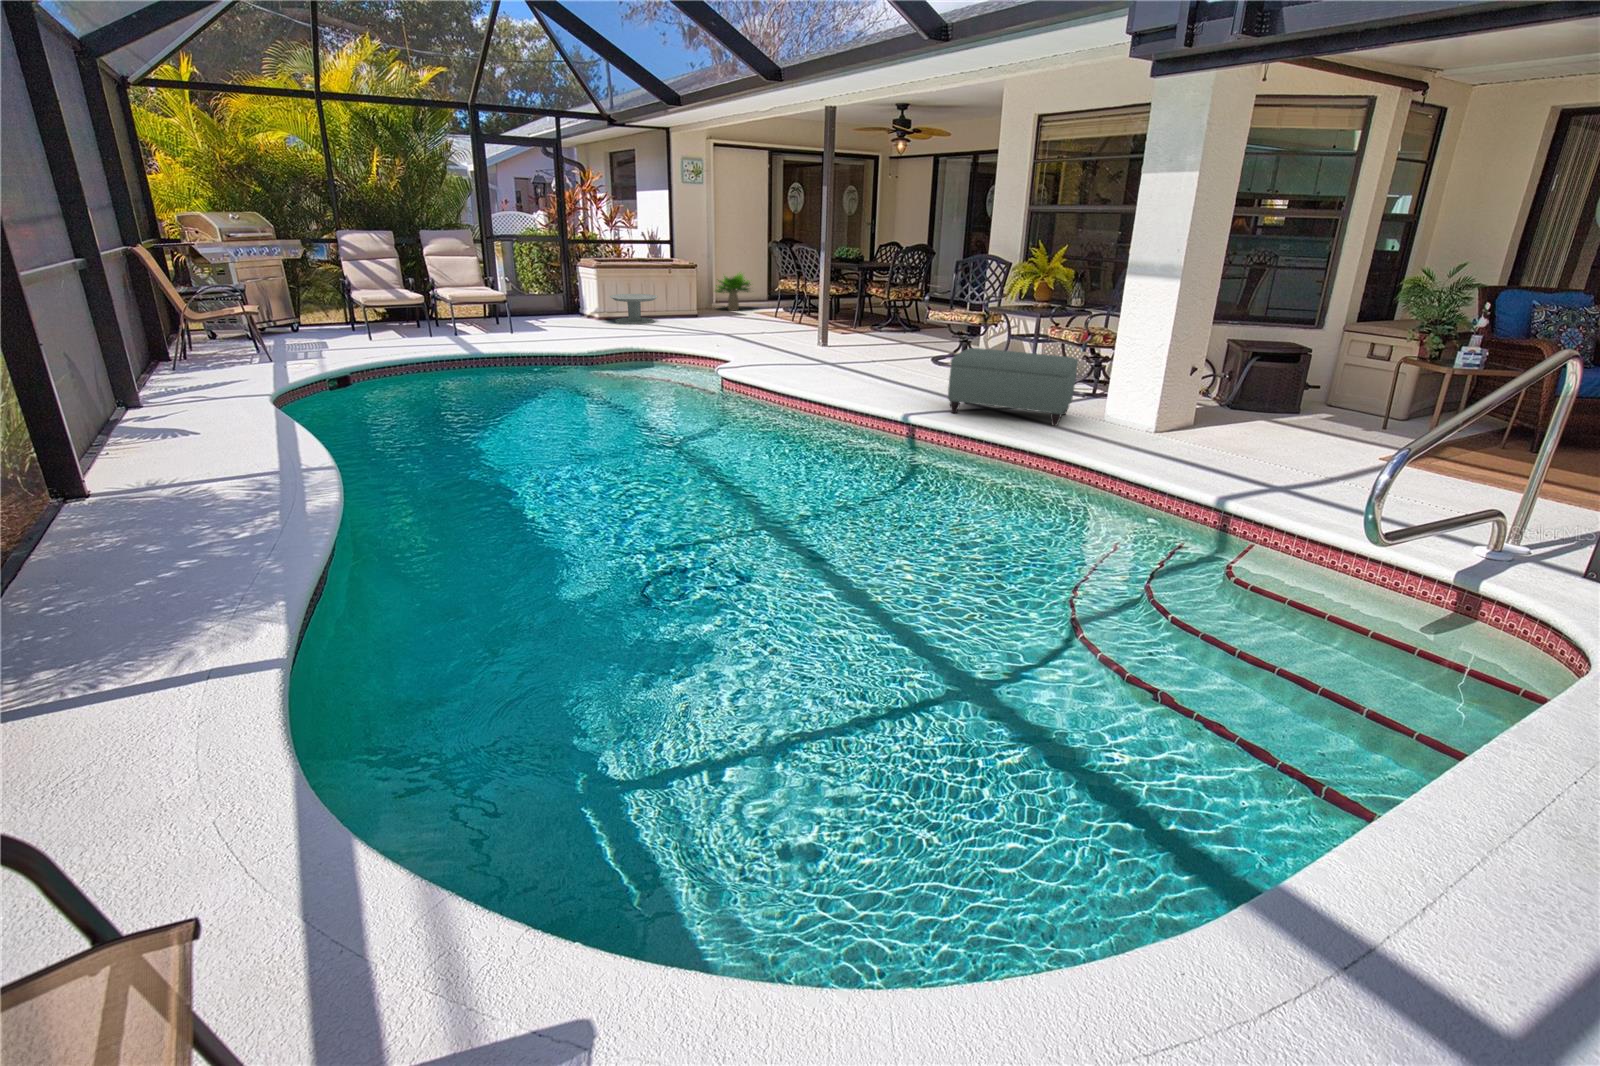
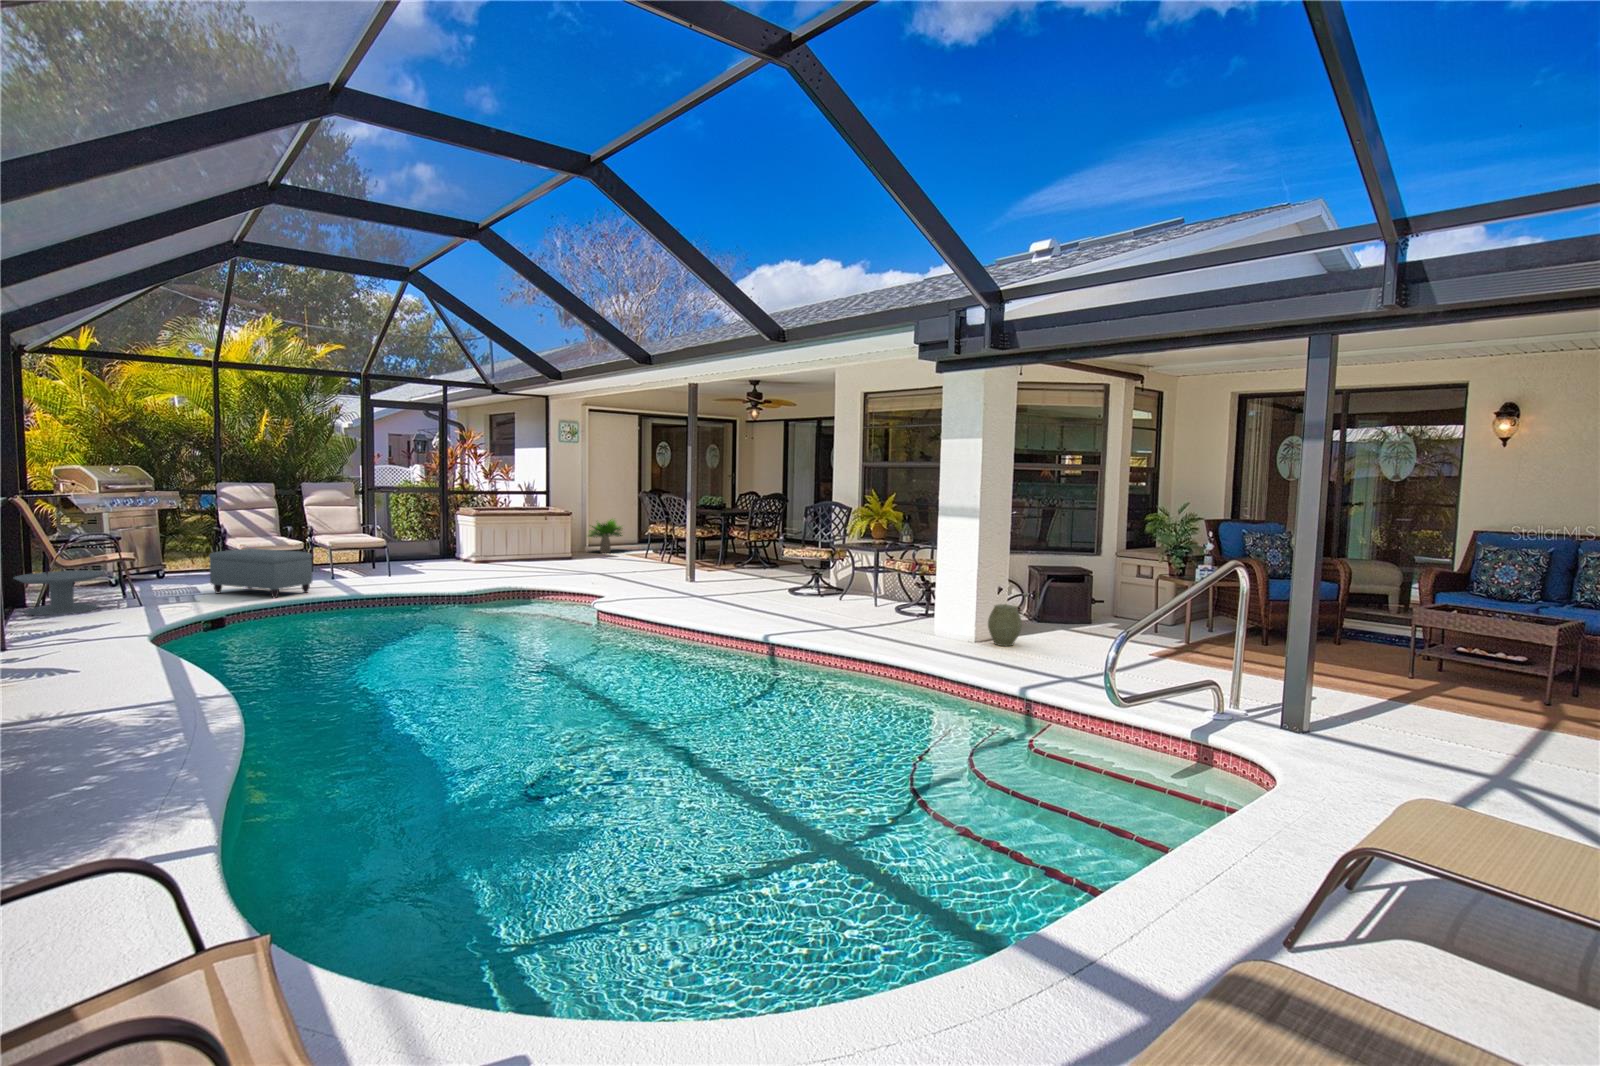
side table: present [610,294,658,324] -> present [13,570,103,615]
ottoman: present [948,348,1078,426] -> present [209,548,312,598]
woven basket: none [1174,389,1217,440] -> present [988,604,1022,646]

